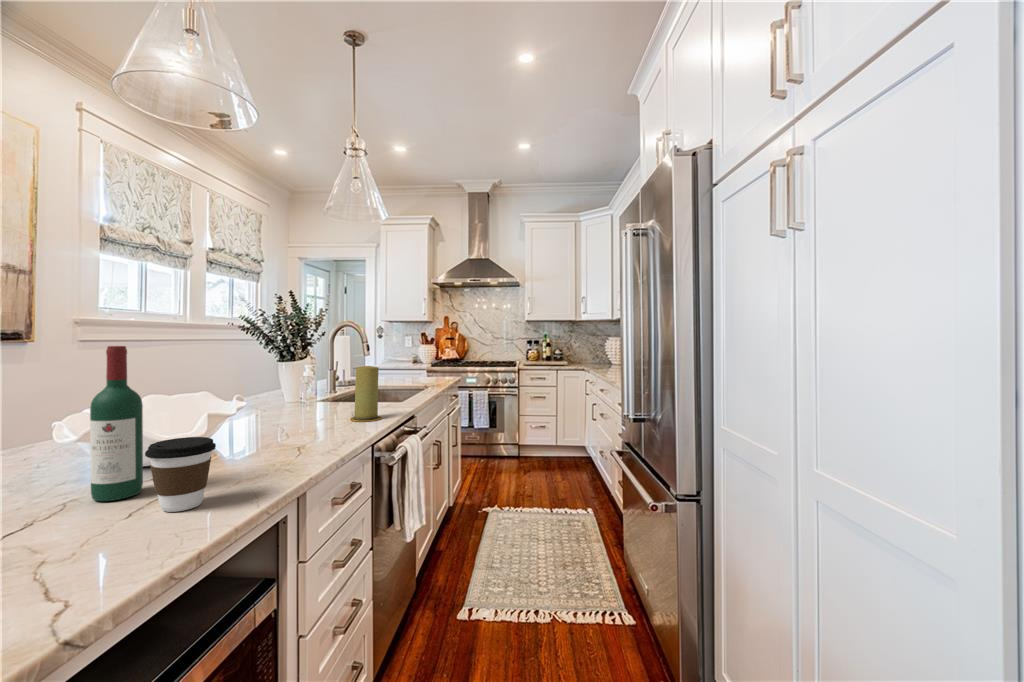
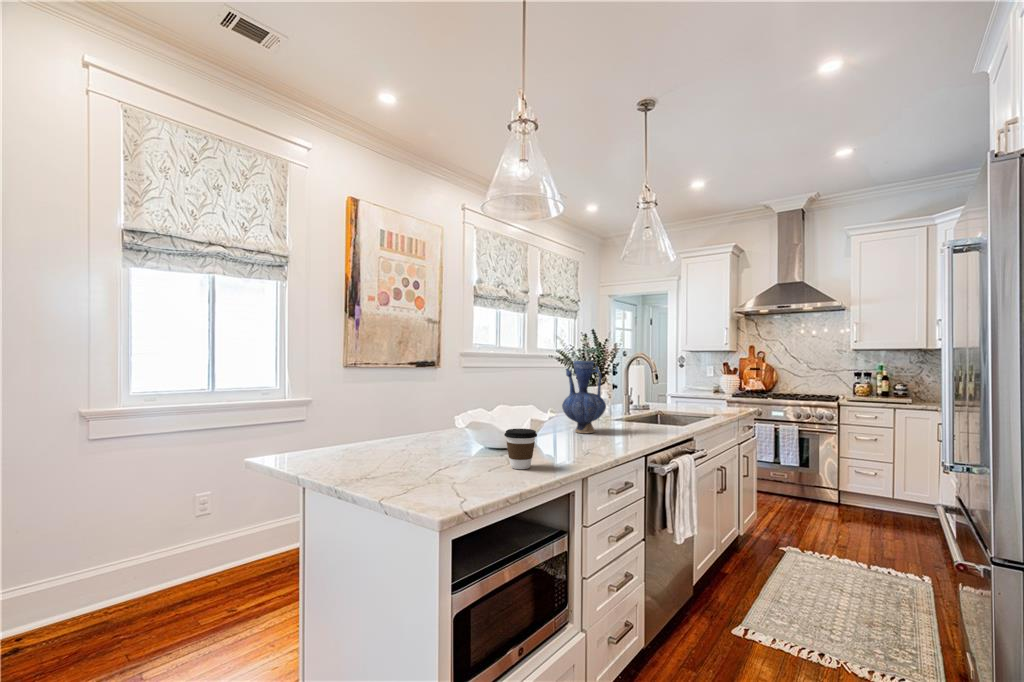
vase: none [248,326,315,427] -> present [562,361,606,433]
wine bottle: present [90,346,143,501] -> none [482,375,504,459]
candle: present [350,366,381,422] -> none [632,392,657,436]

